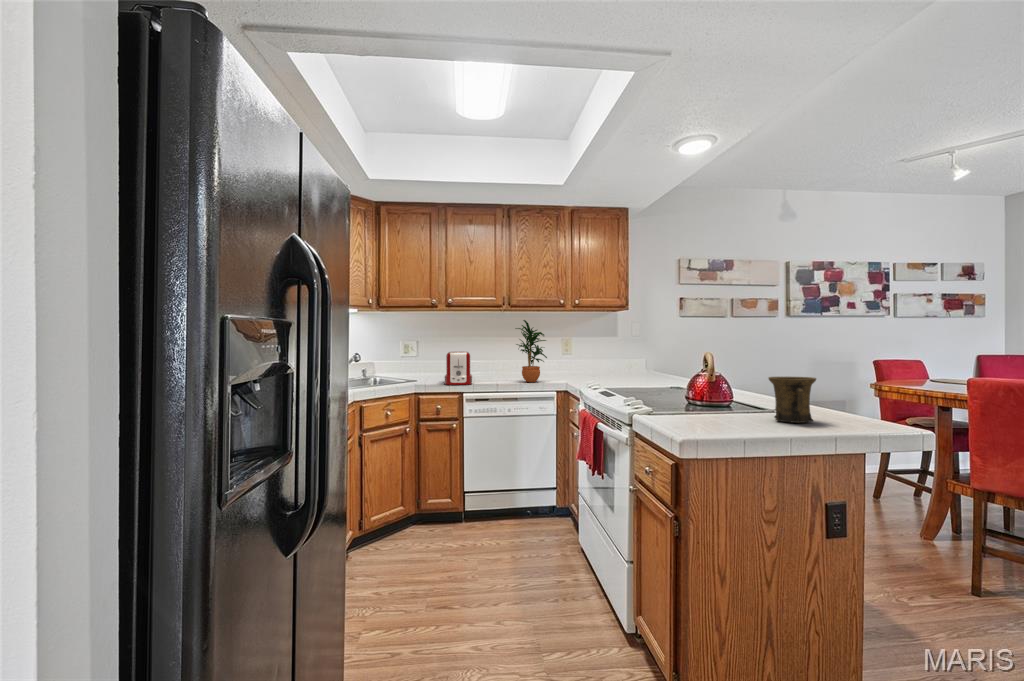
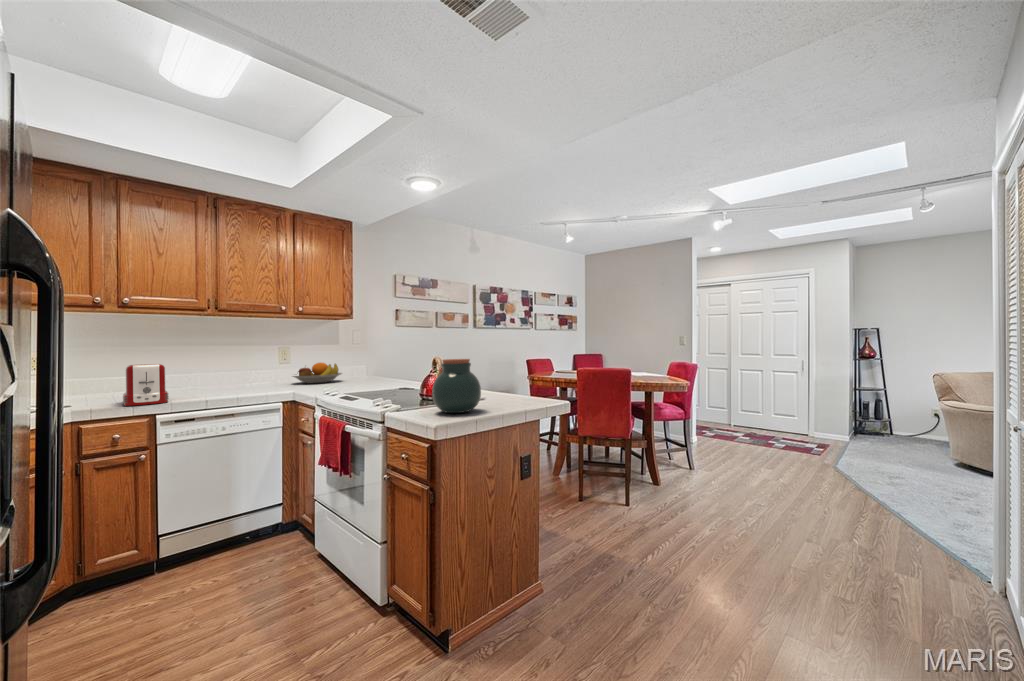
potted plant: present [516,320,547,382] -> none [228,326,271,394]
fruit bowl: none [568,356,616,376] -> present [293,363,342,383]
jar: none [677,363,733,423] -> present [432,359,481,413]
mug: present [769,377,816,423] -> none [502,367,536,404]

